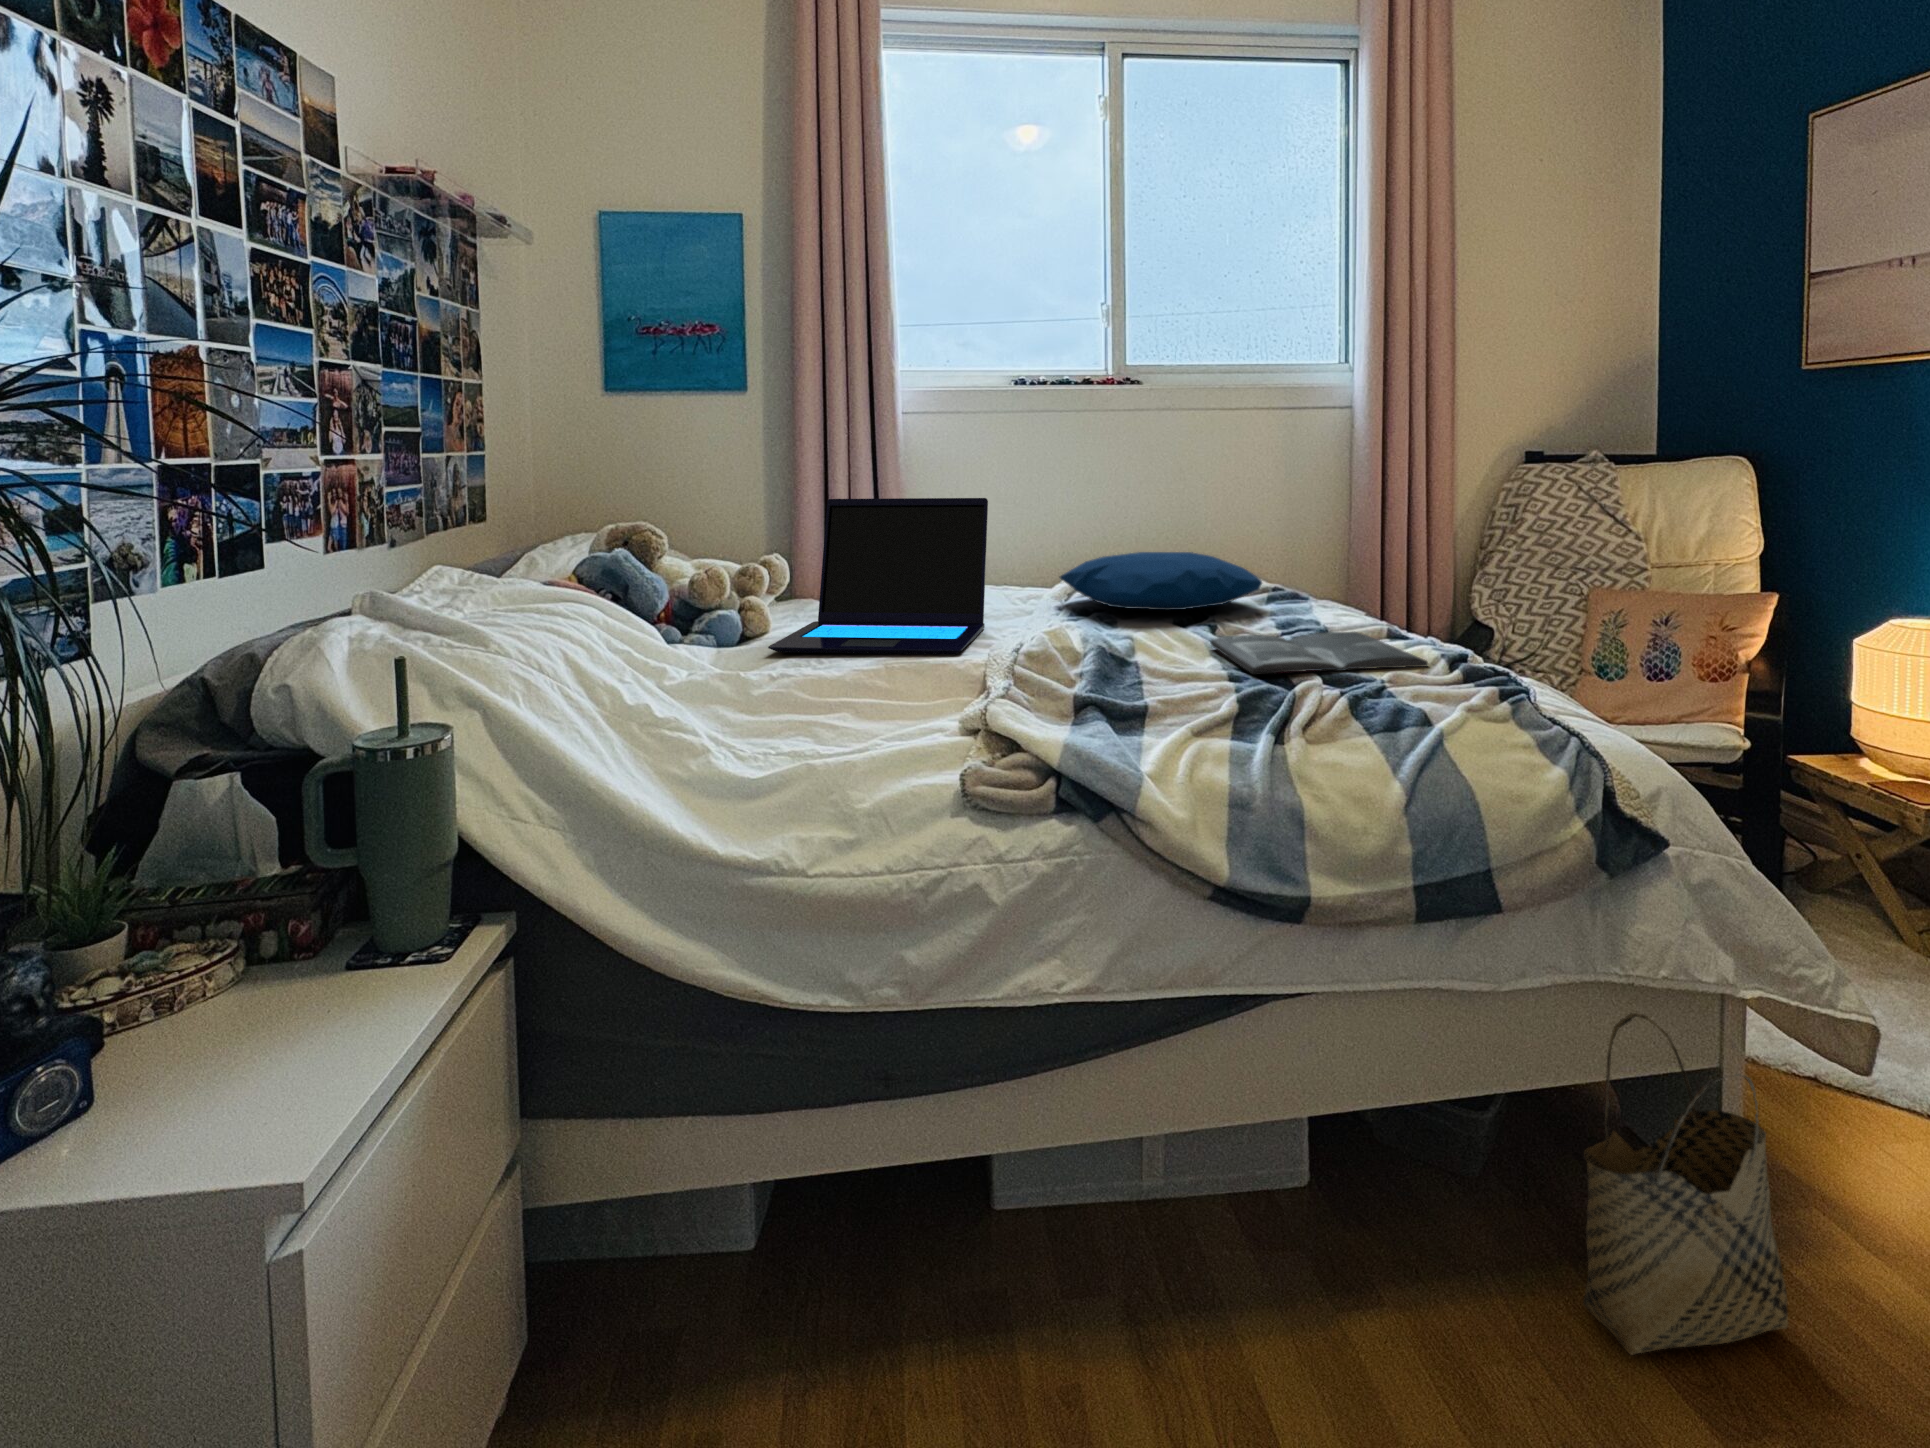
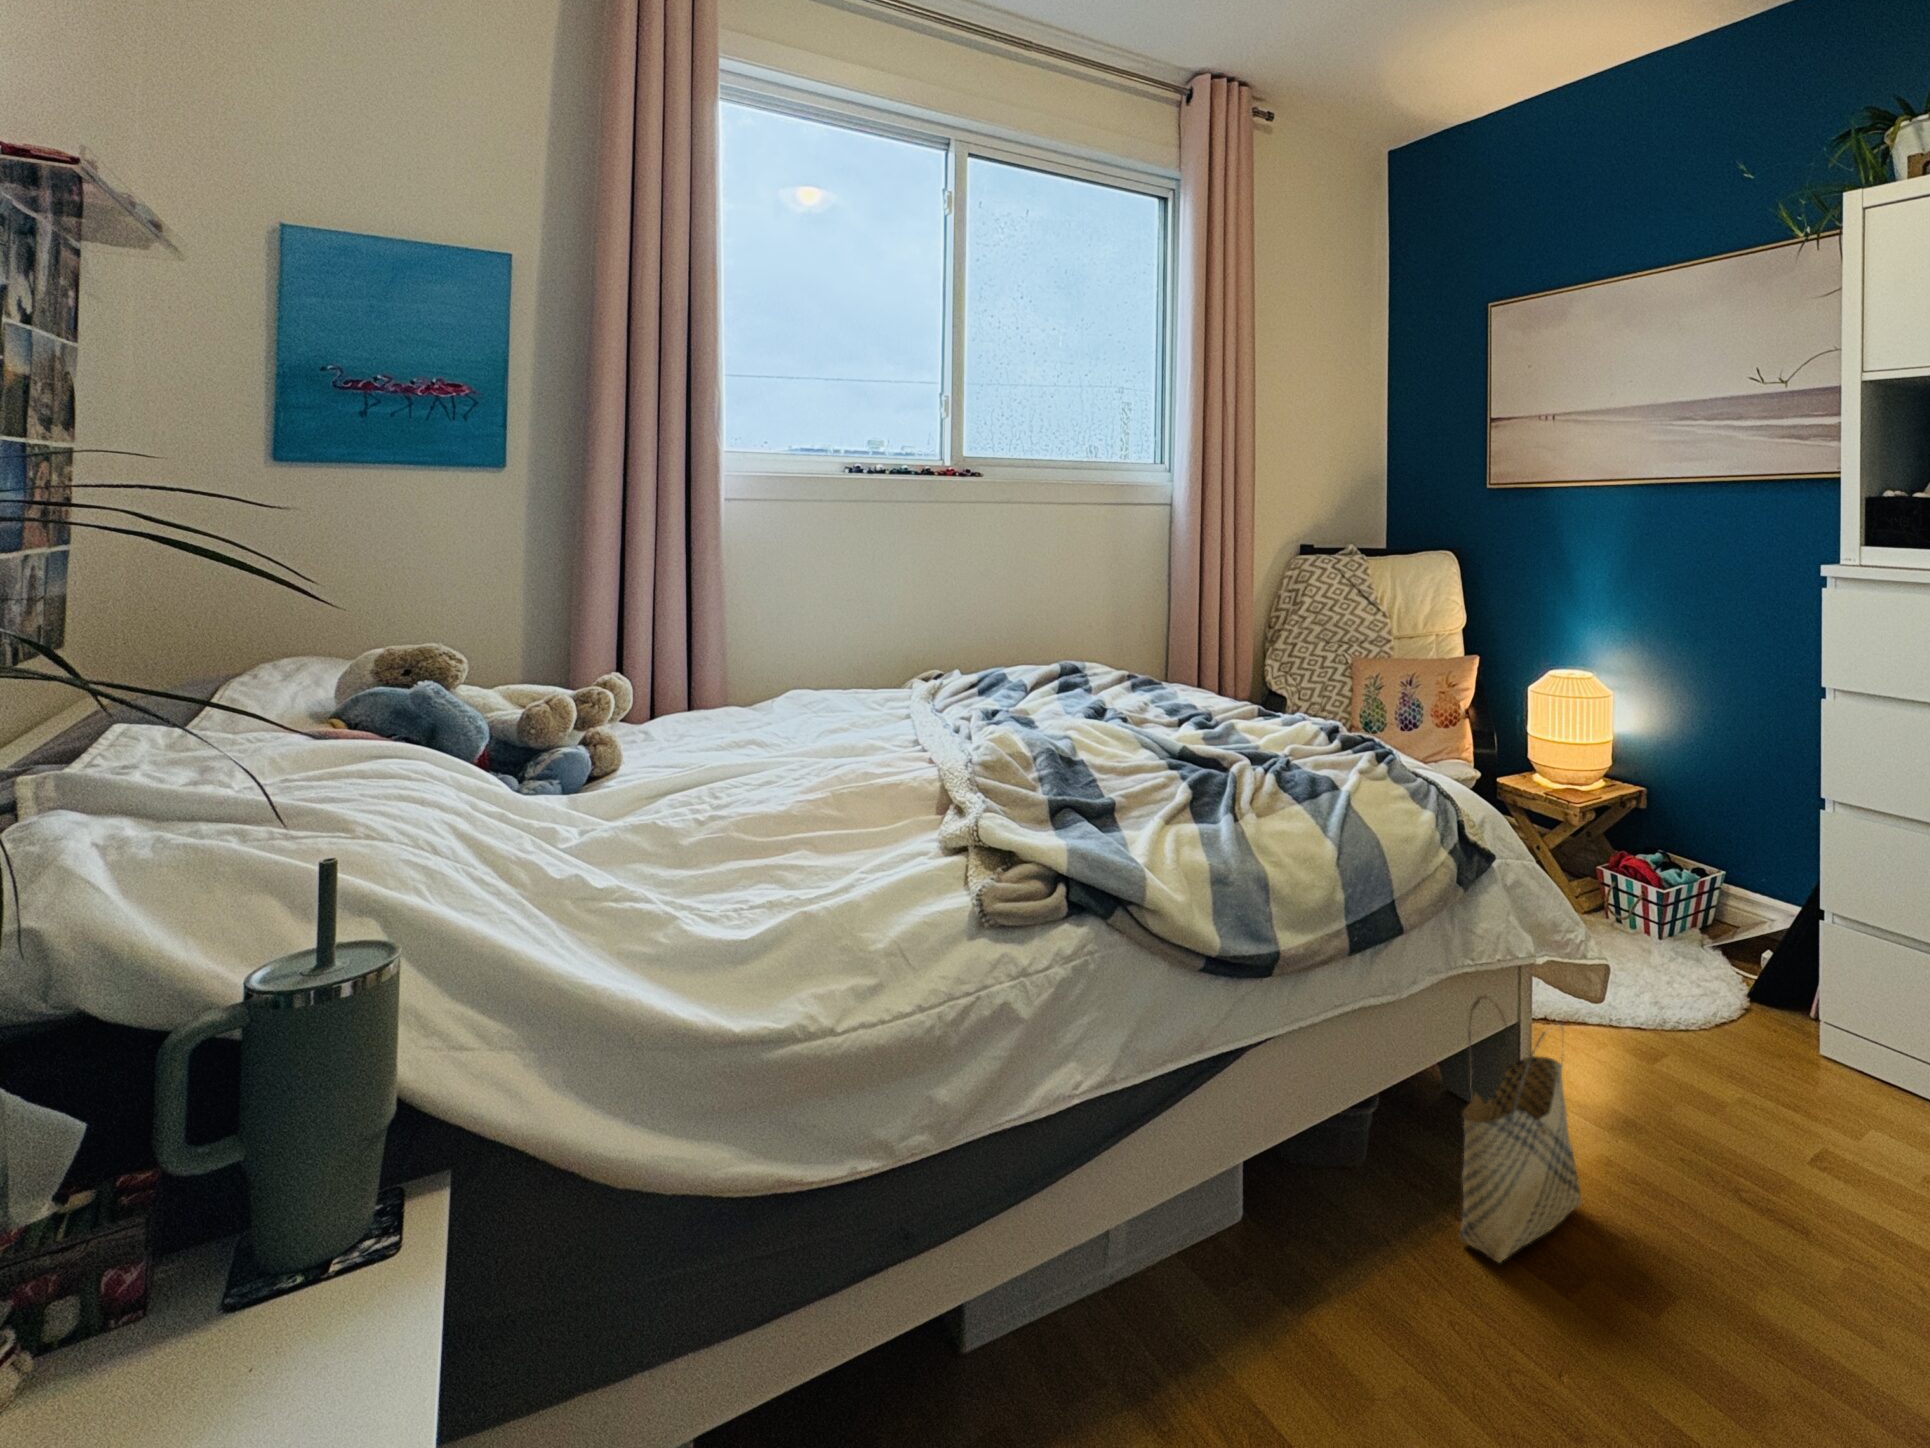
laptop: present [768,498,988,655] -> none [639,601,882,789]
pillow: present [1060,552,1262,610] -> none [934,646,1138,705]
magazine: present [1210,632,1428,674] -> none [1126,714,1317,761]

